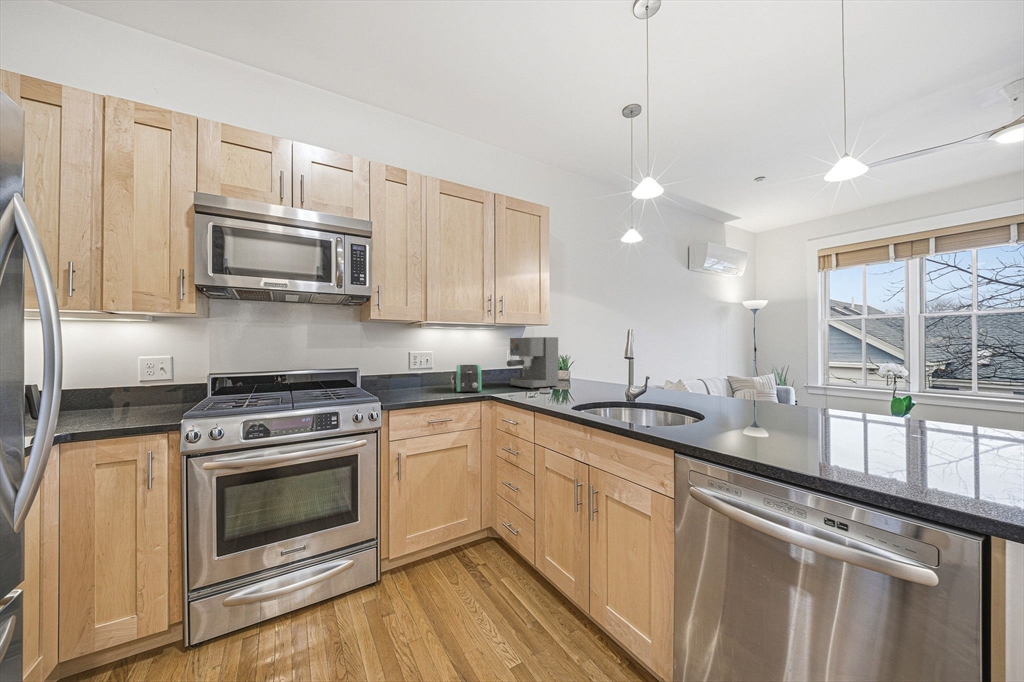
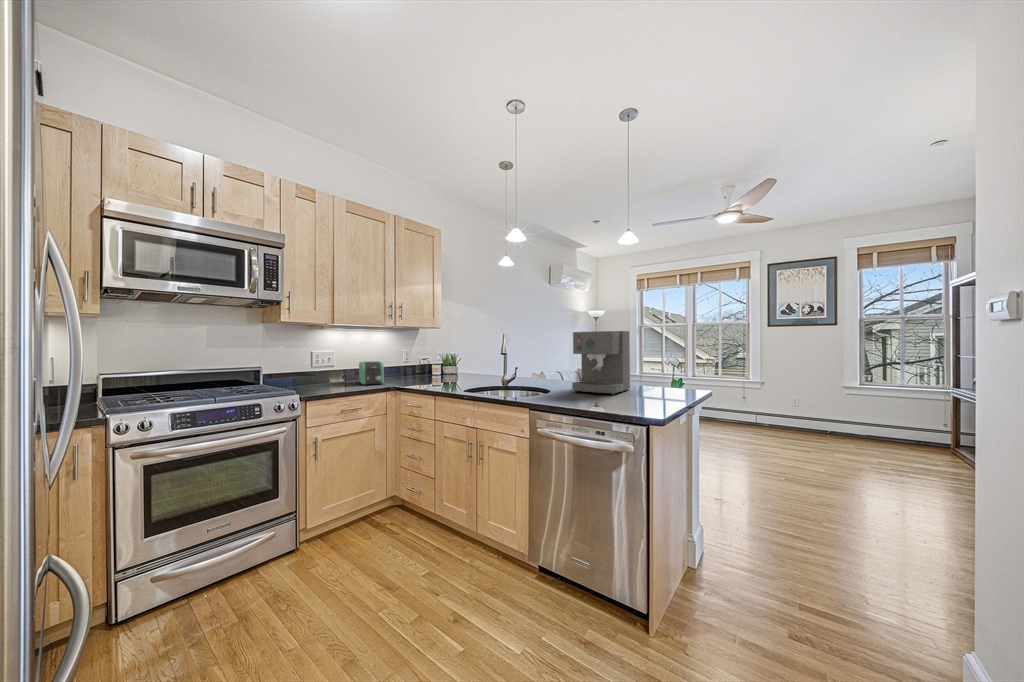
coffee maker: present [507,337,558,389] -> present [572,331,630,395]

